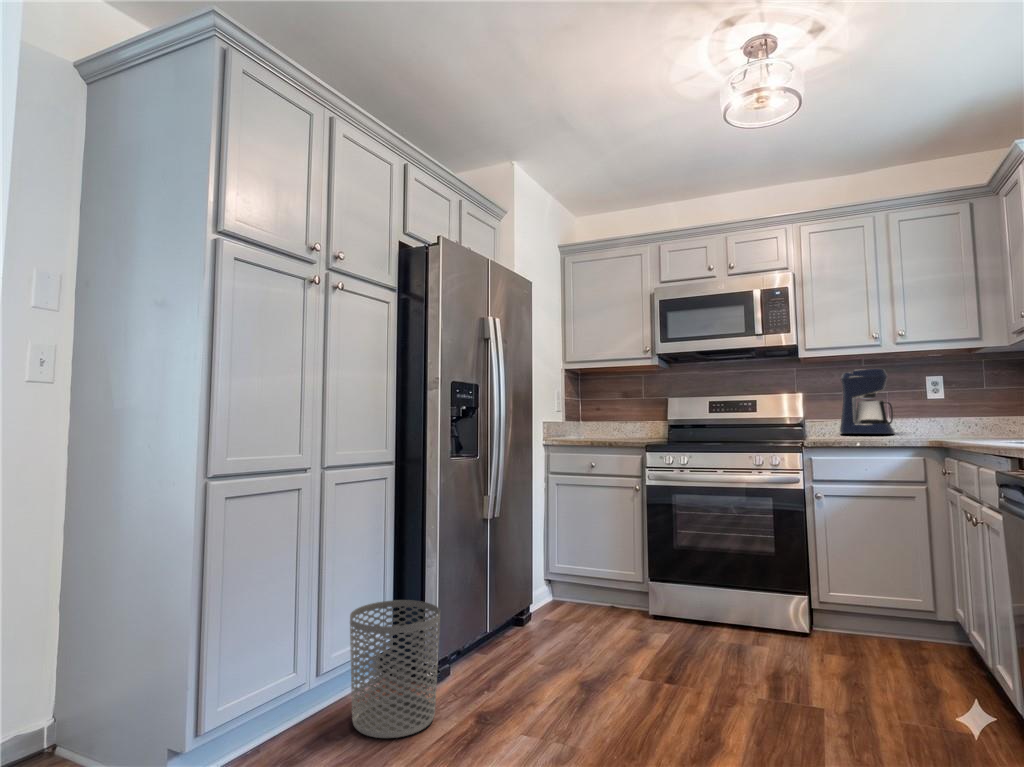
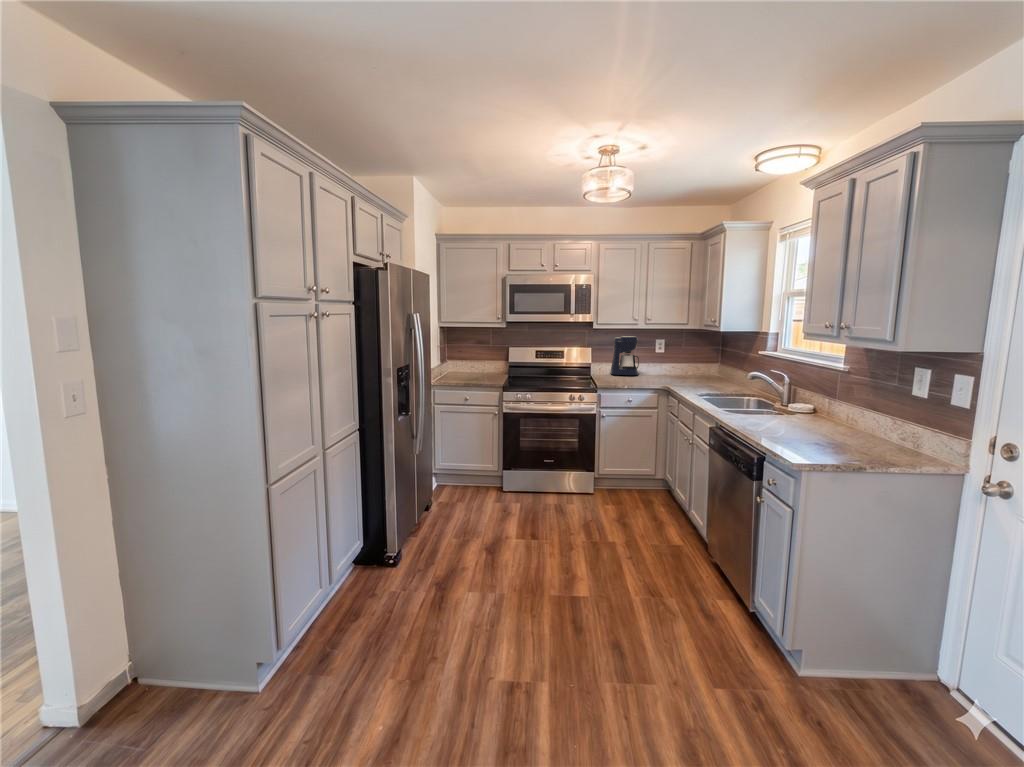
waste bin: present [350,600,440,738] -> none [351,522,412,613]

